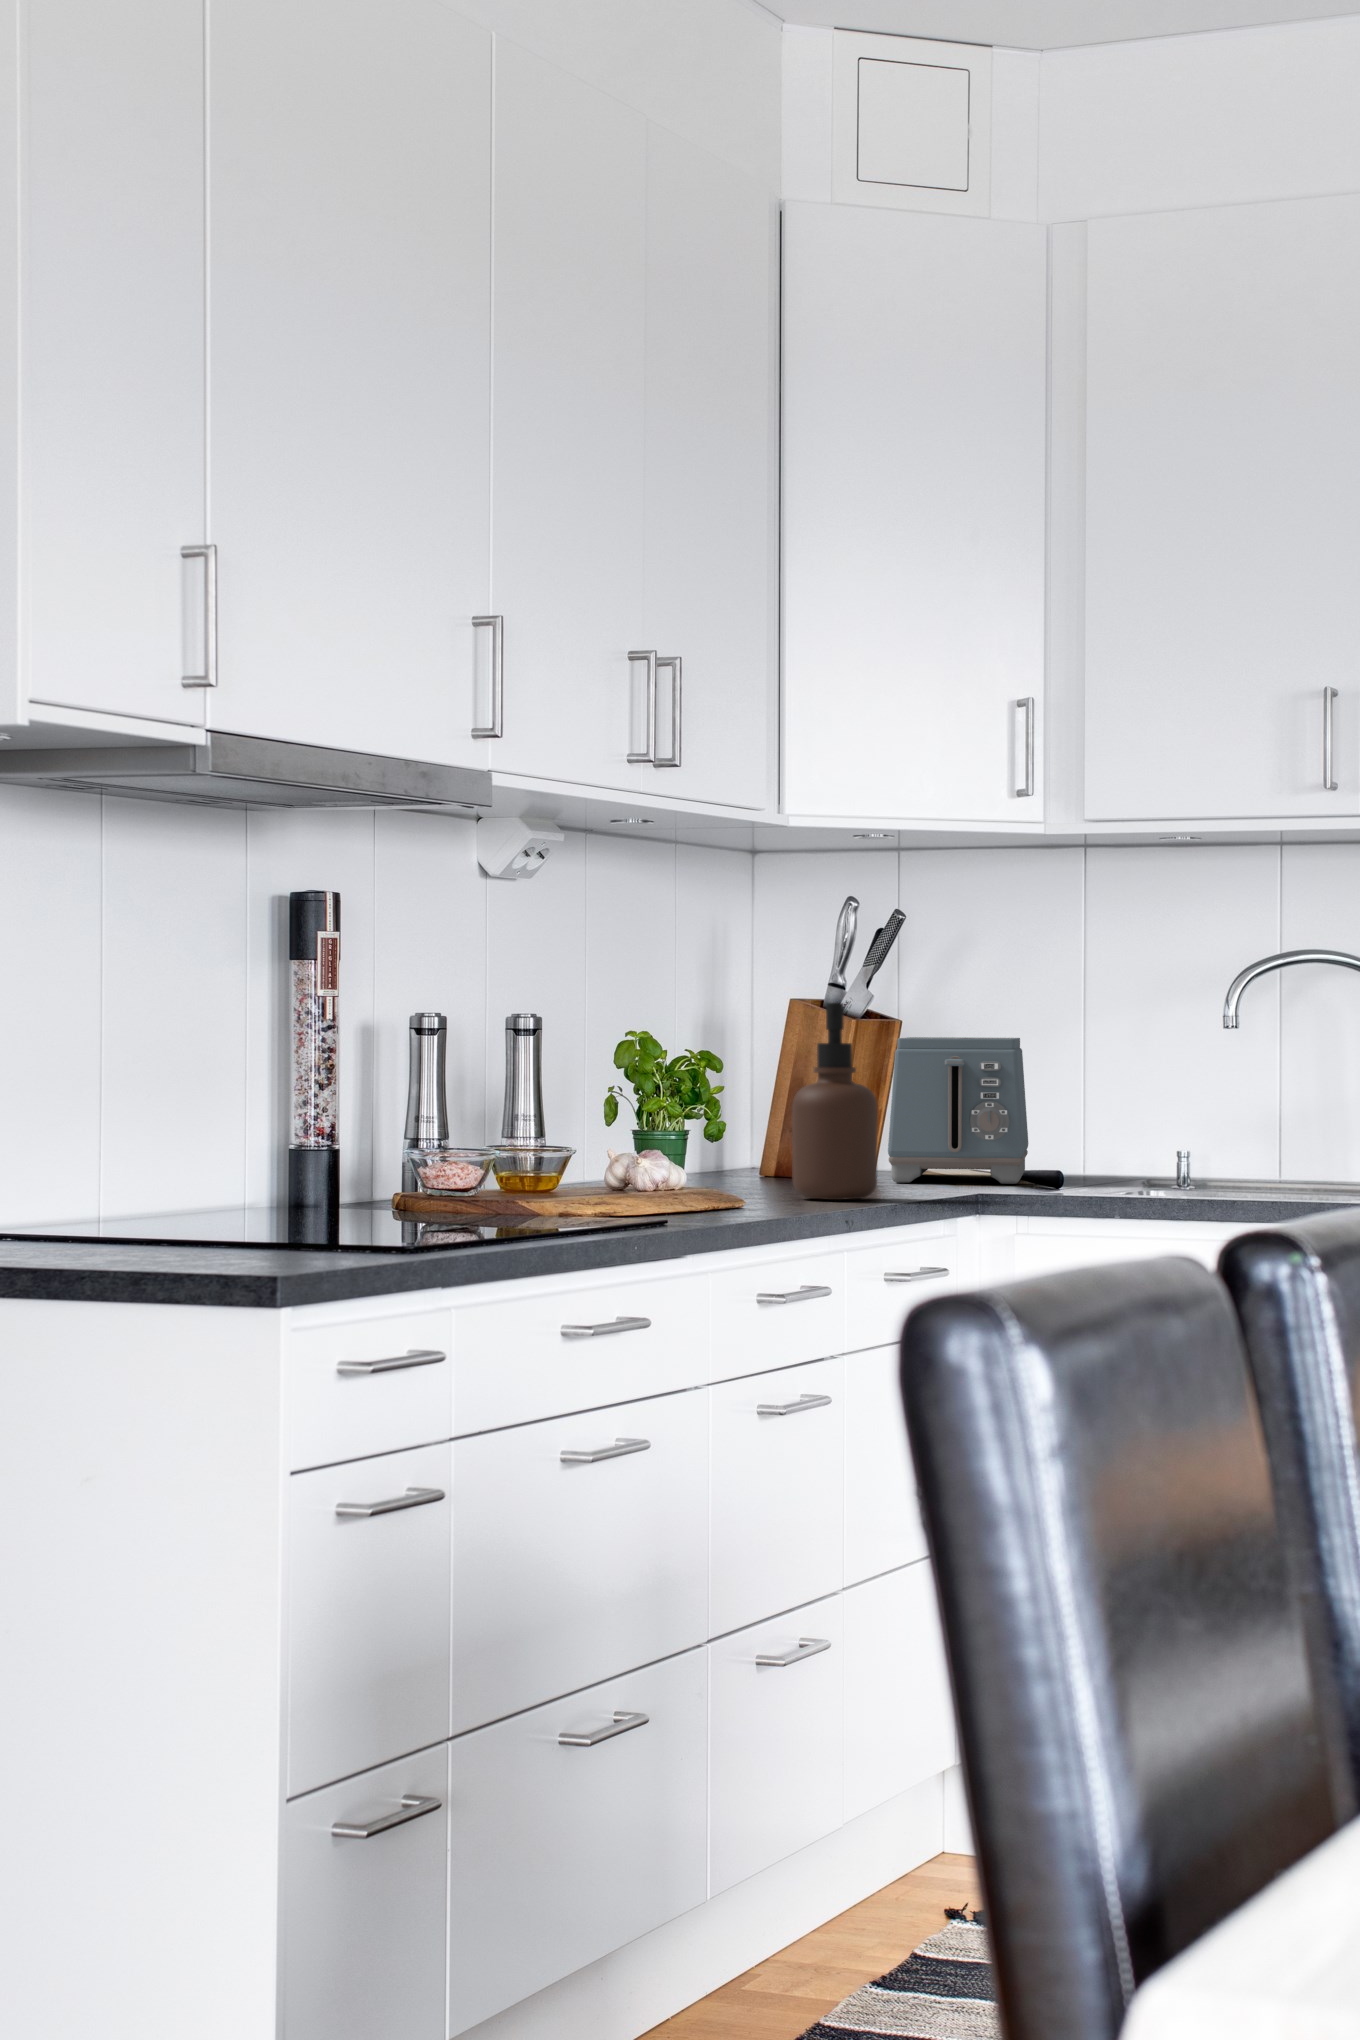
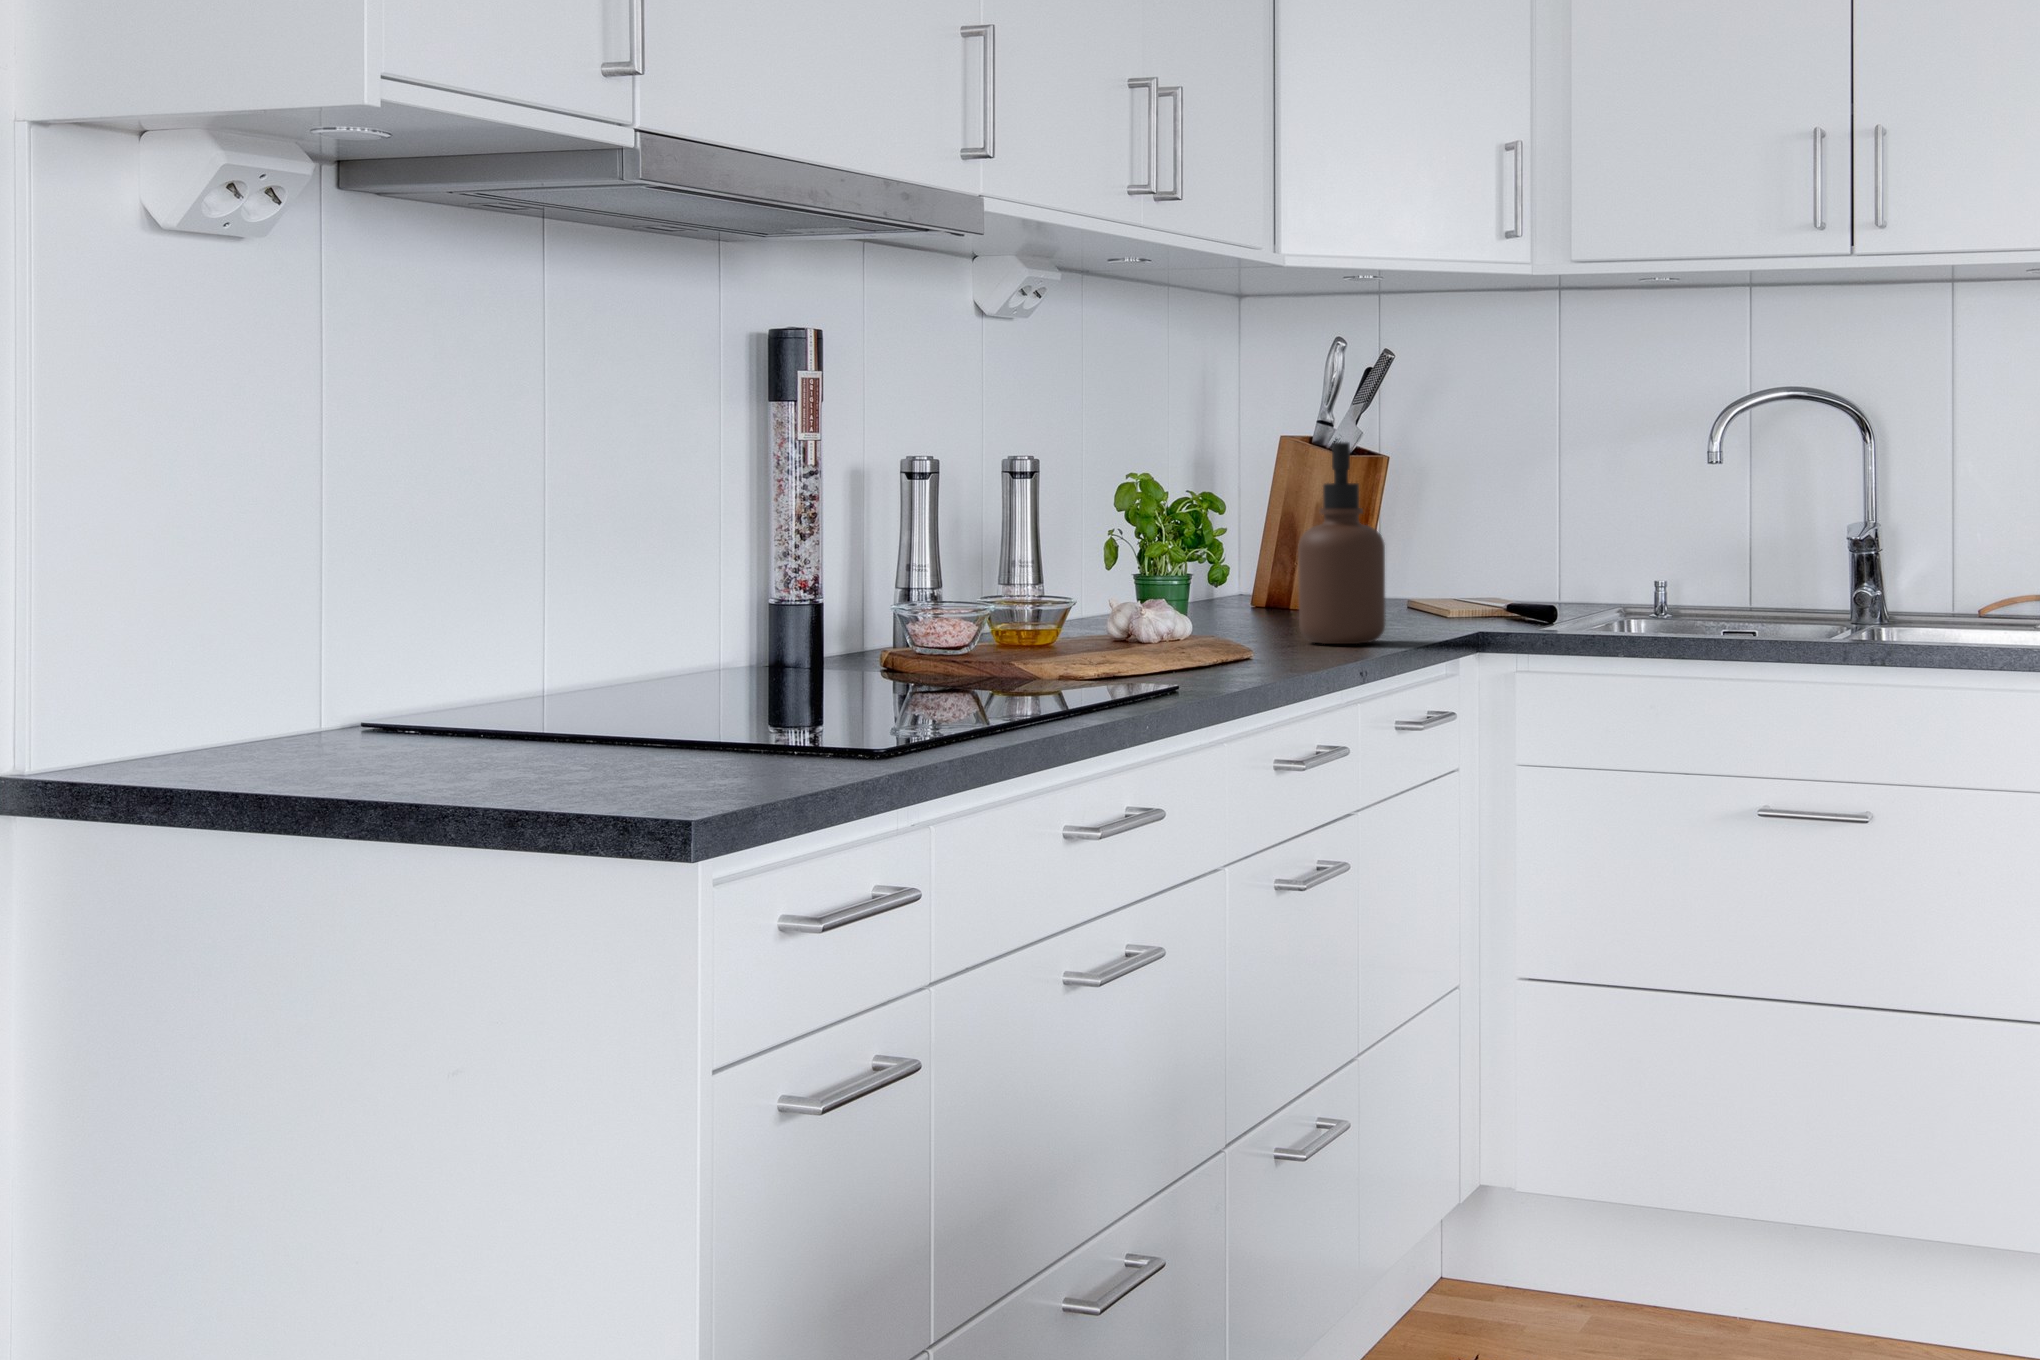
toaster: present [888,1037,1028,1184] -> none [1383,474,1516,618]

